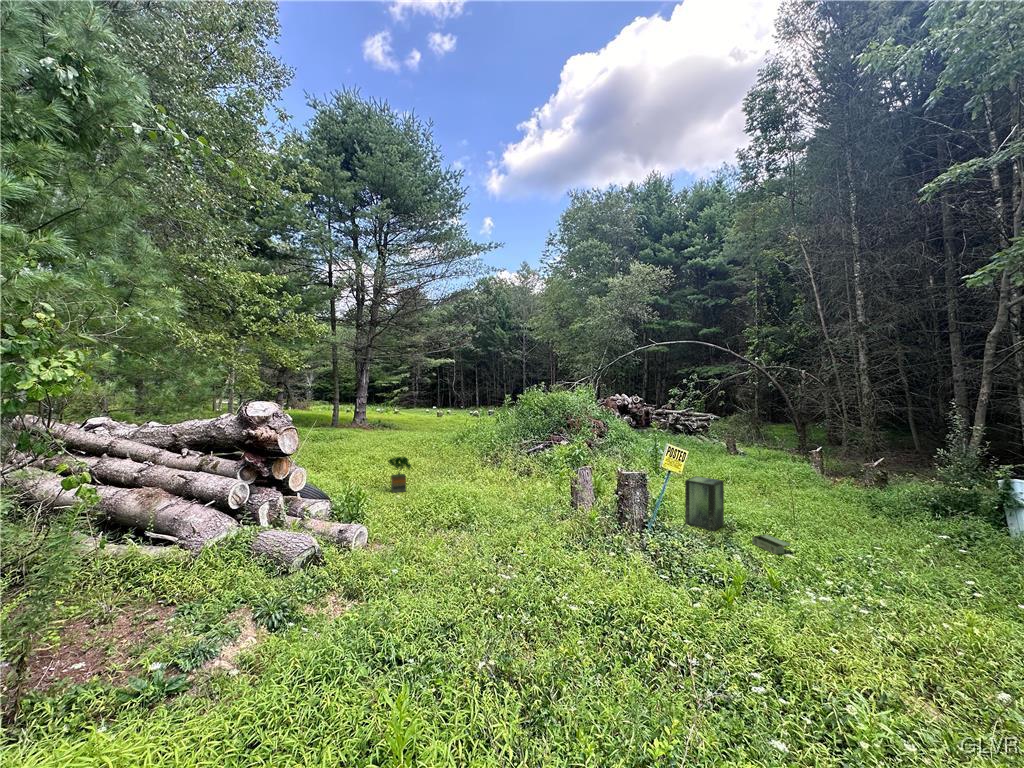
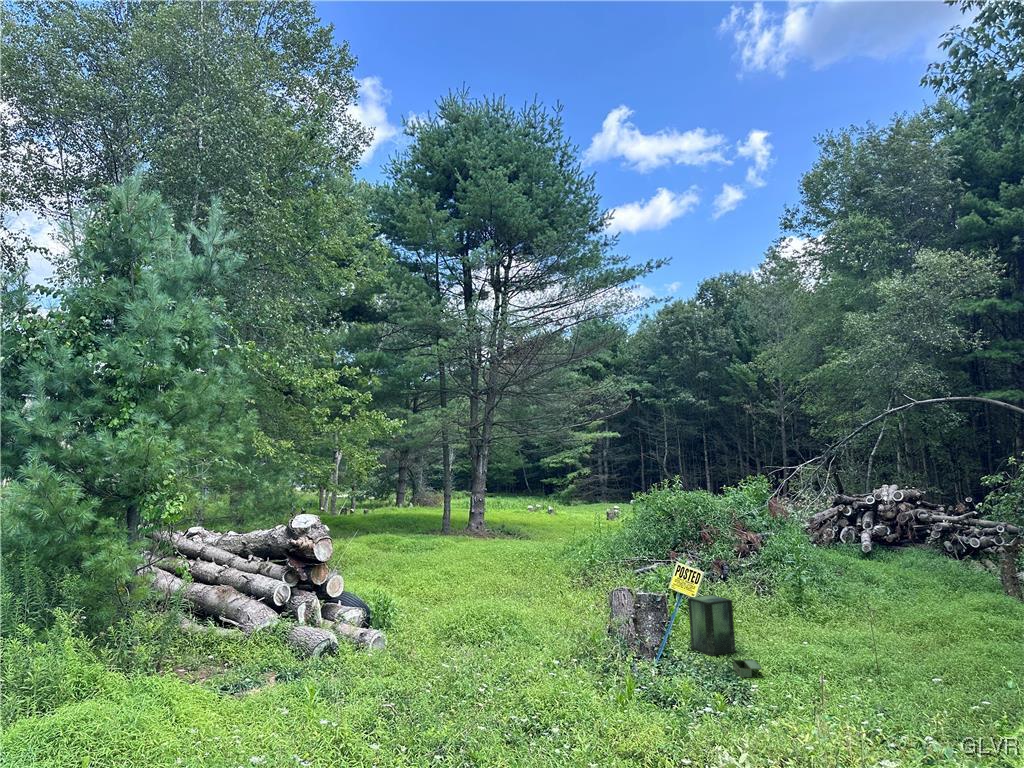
potted tree: present [388,457,411,493] -> none [420,567,445,605]

